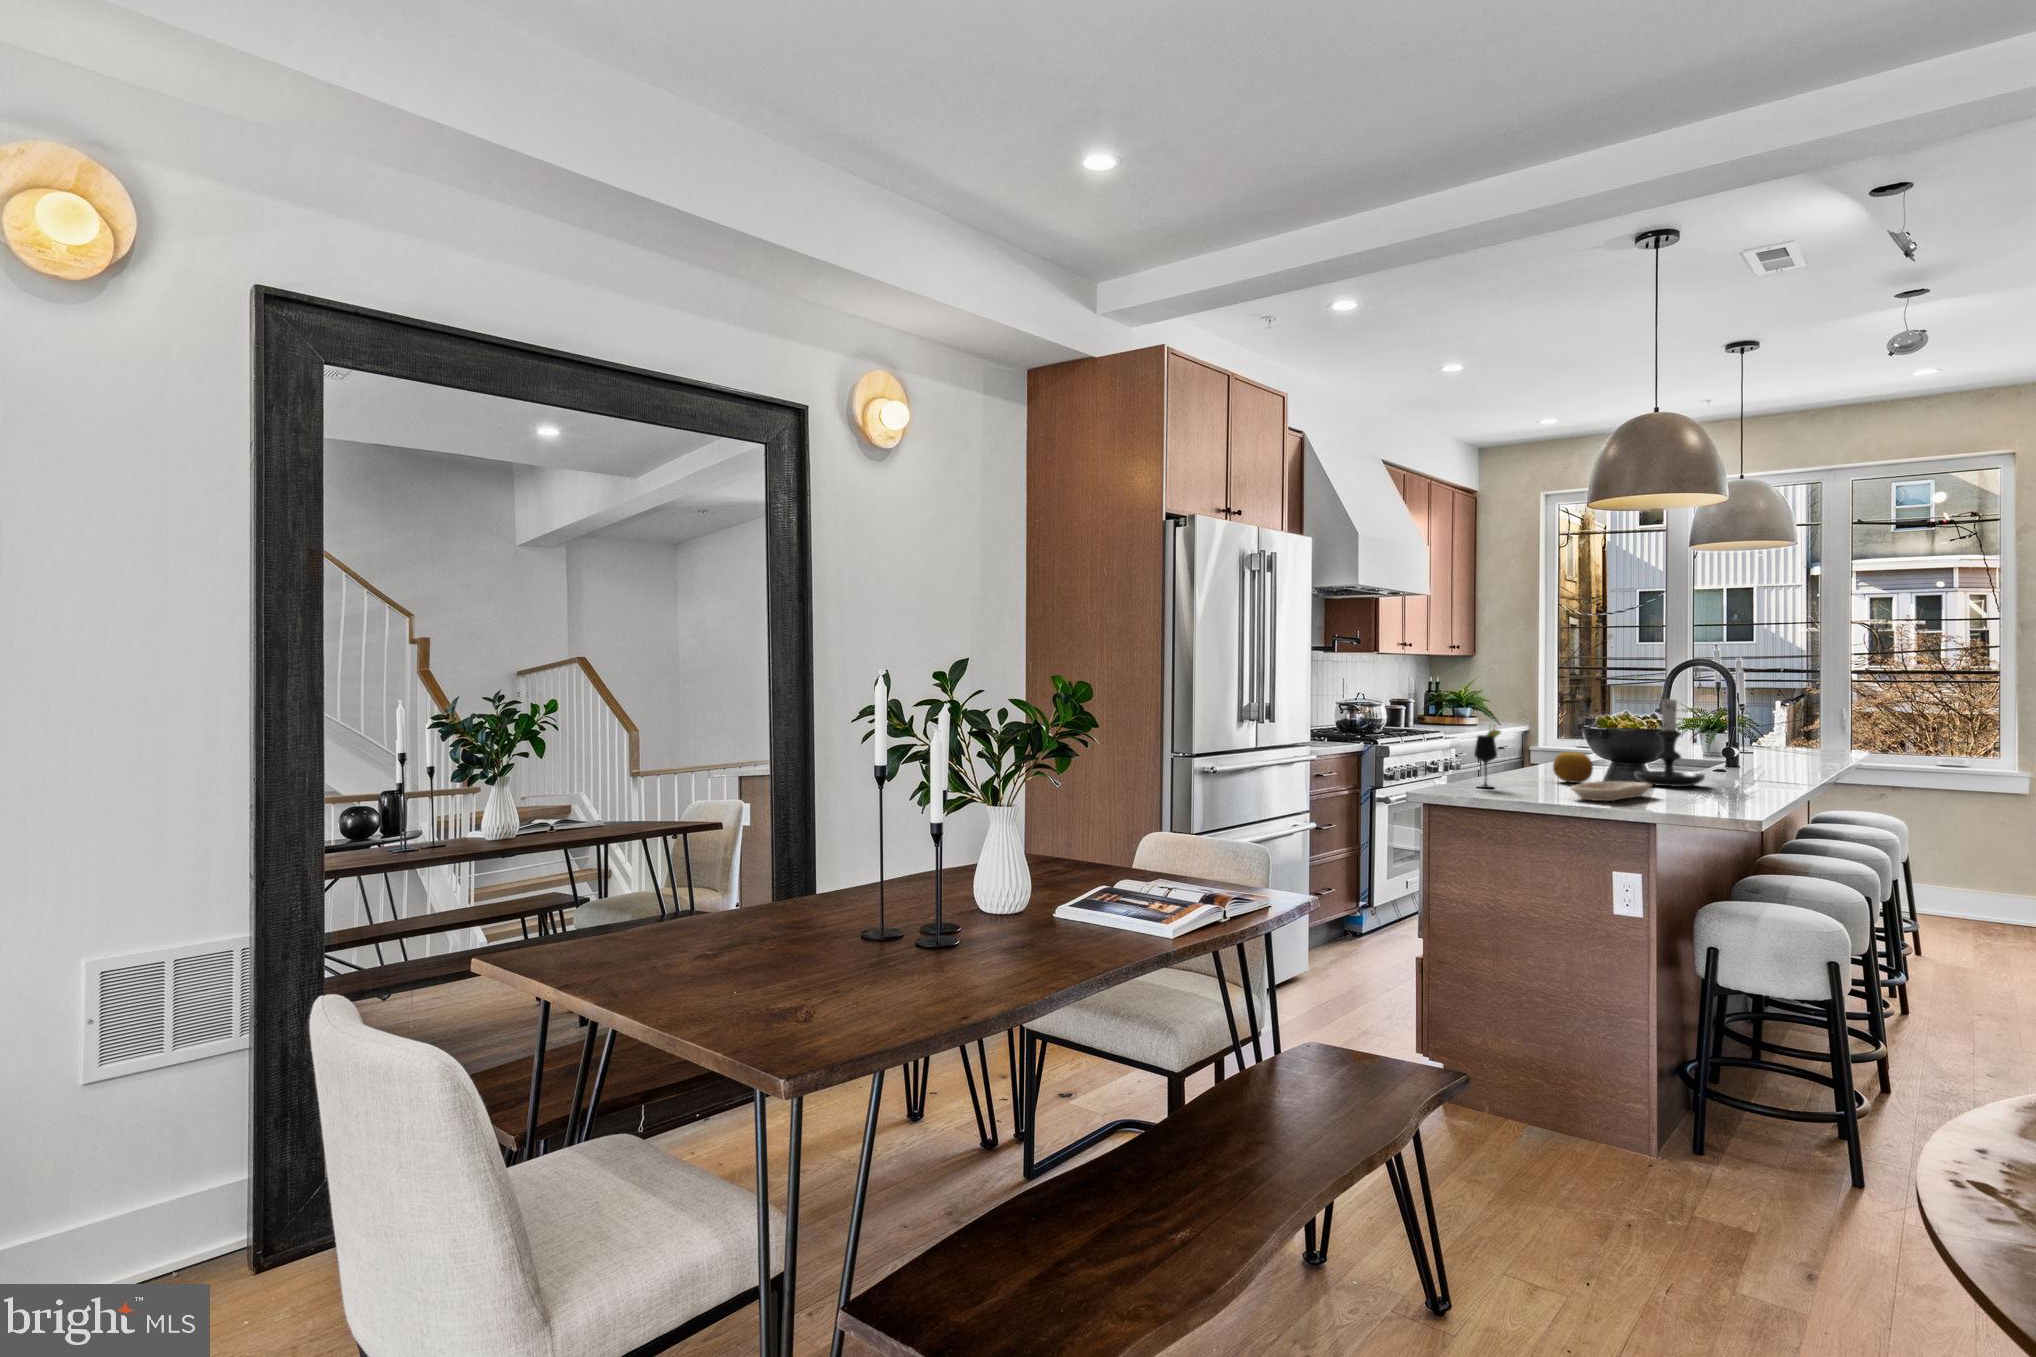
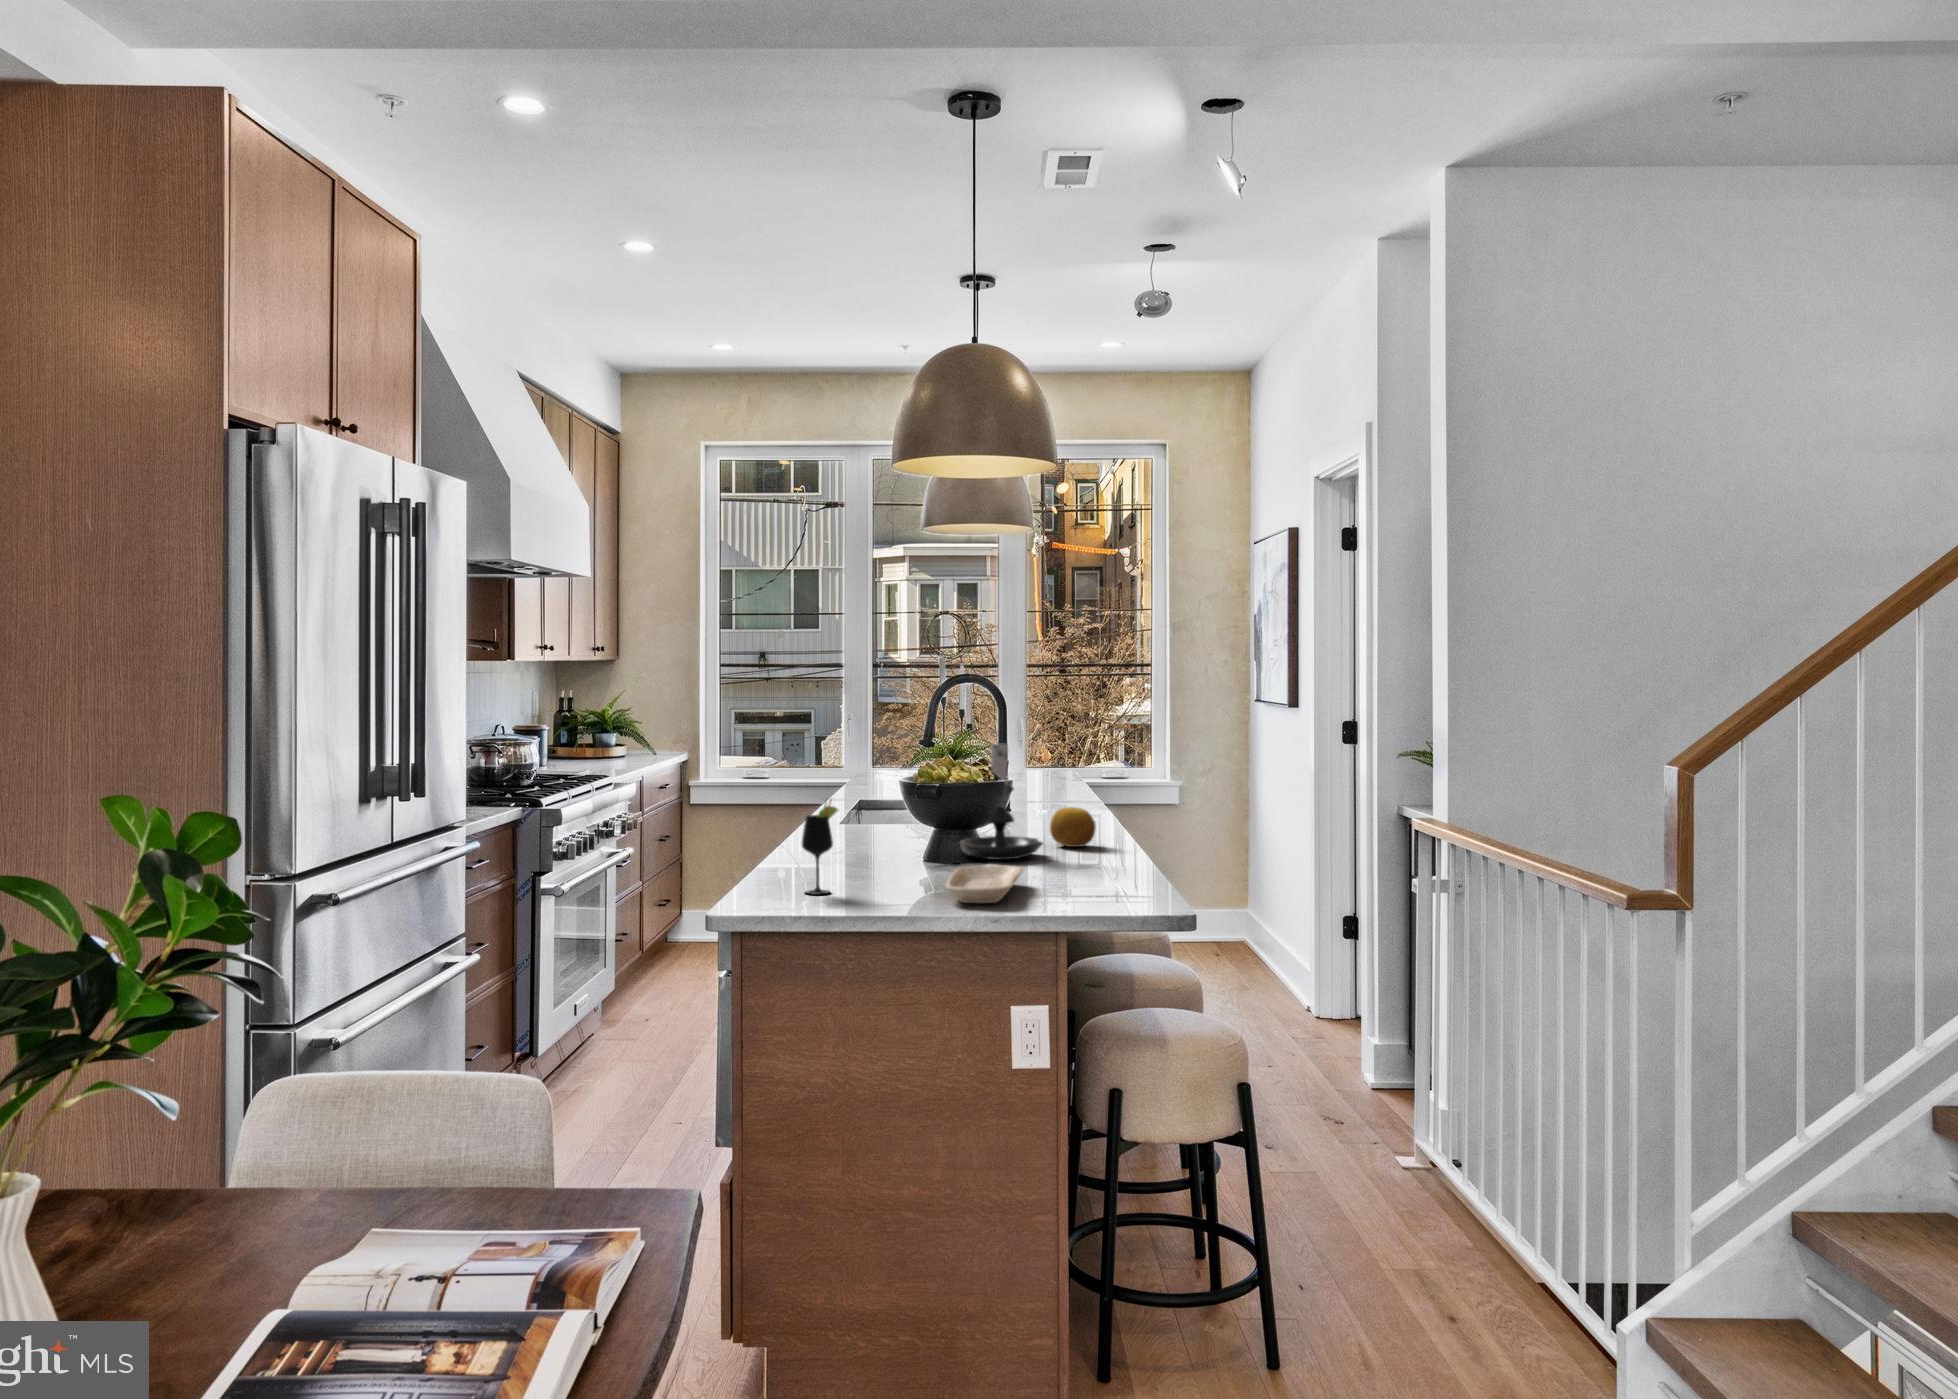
fruit: present [1553,752,1593,783] -> present [1050,807,1096,847]

